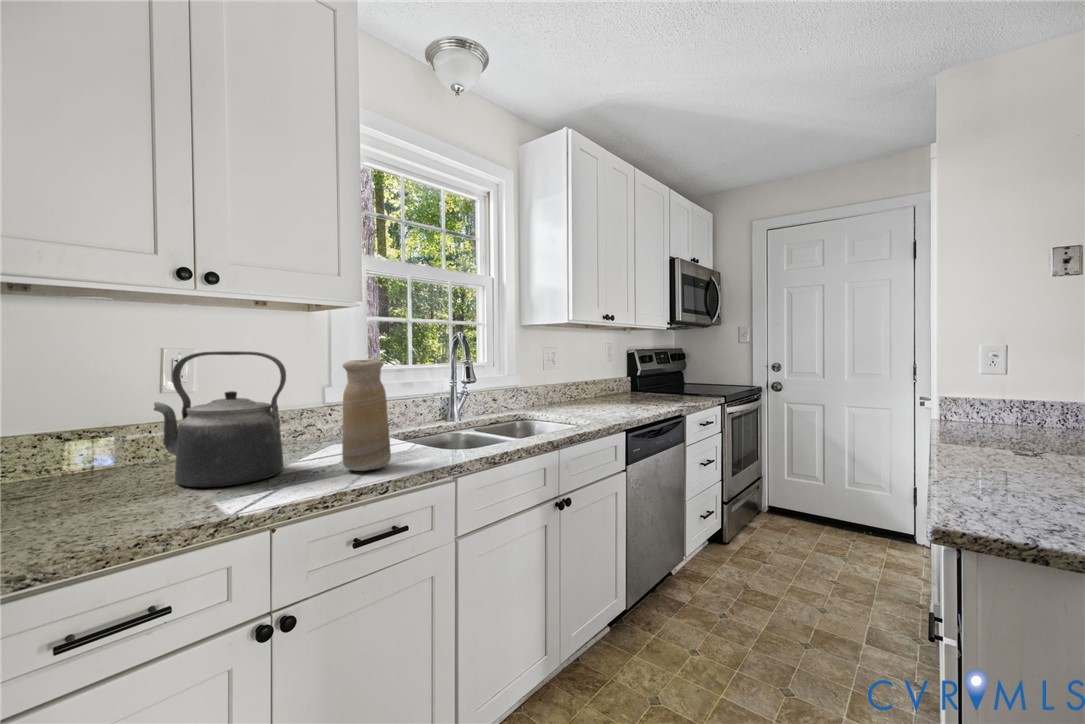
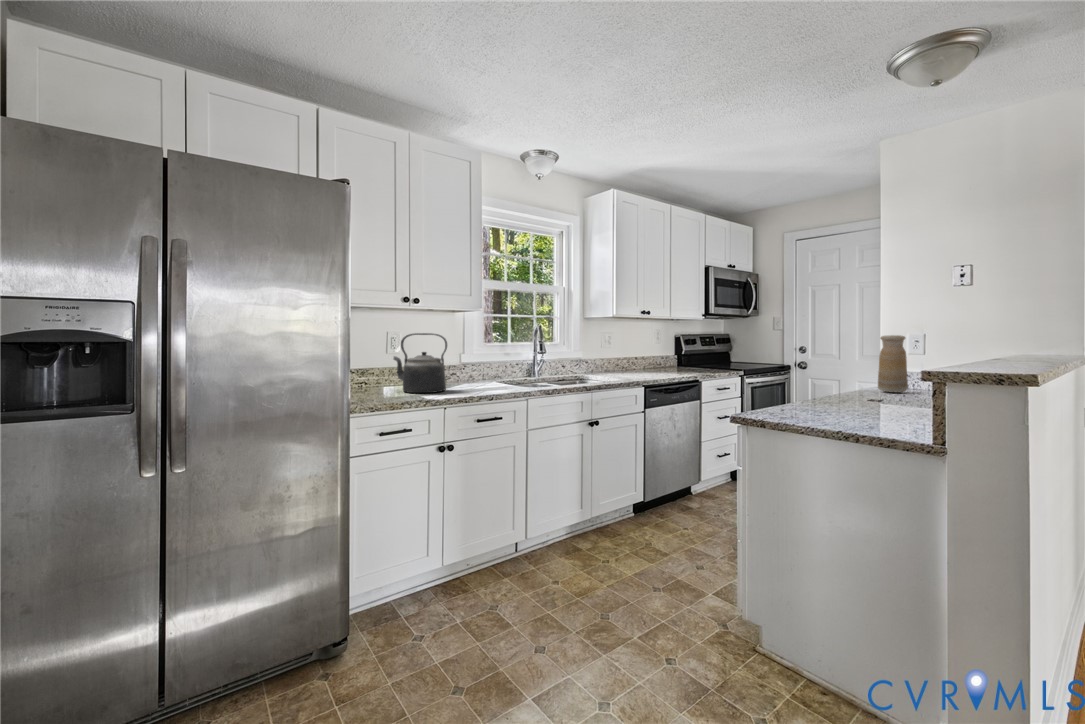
vase: present [342,360,391,471] -> present [878,335,908,392]

